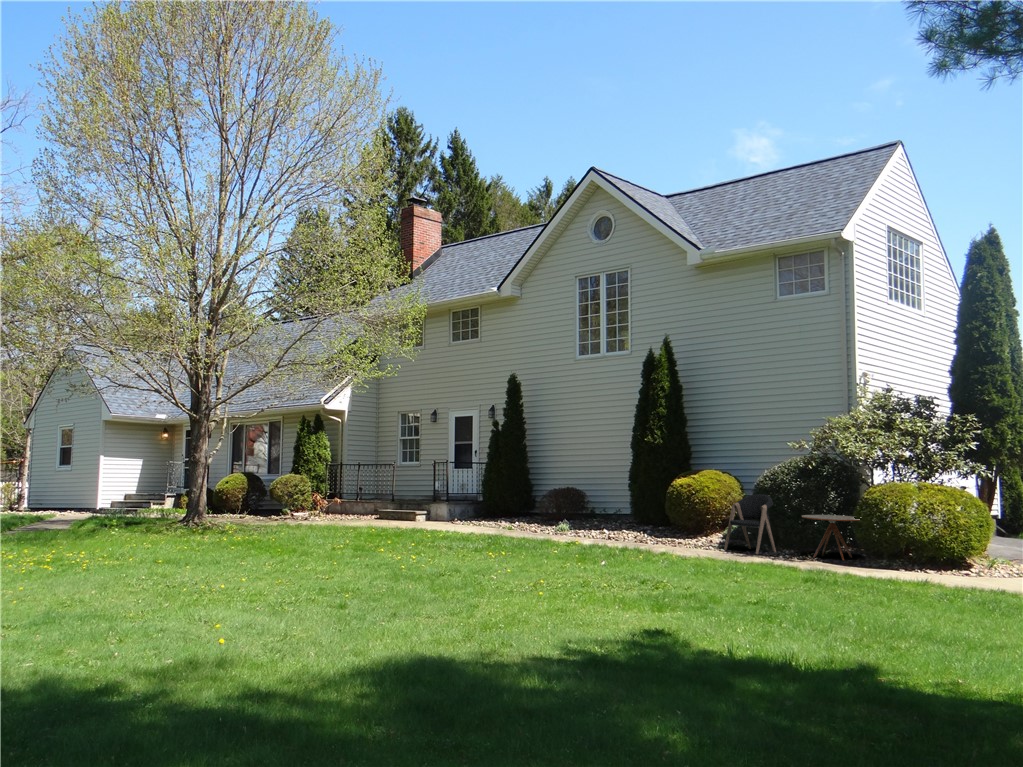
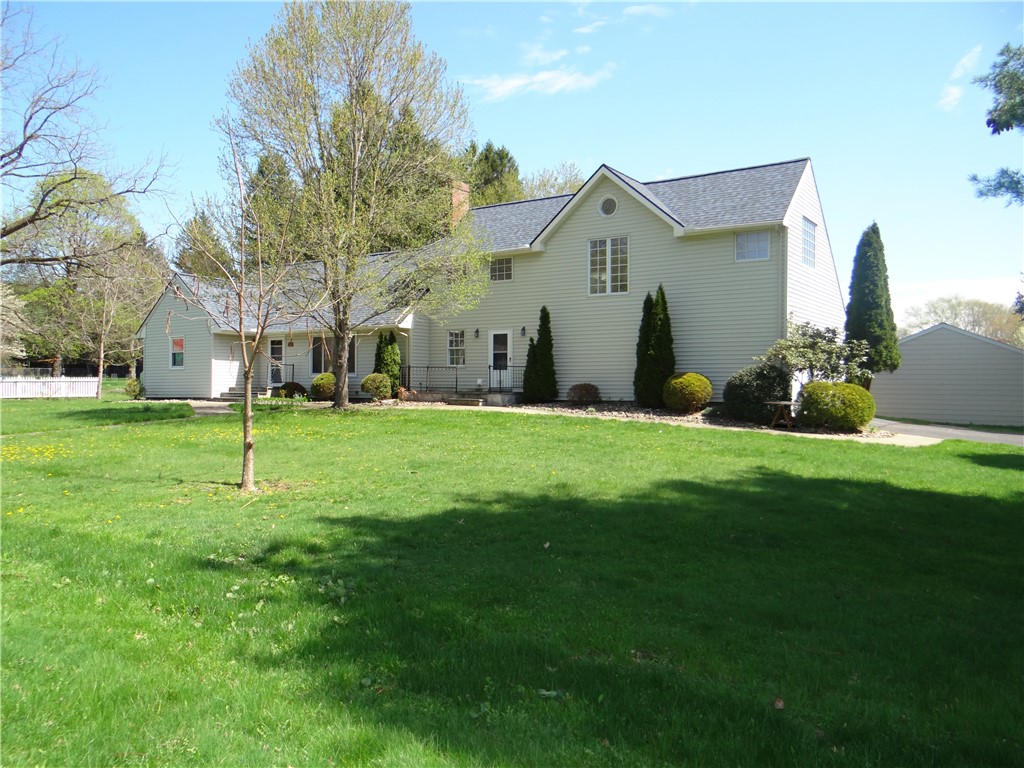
chair: present [724,494,776,554] -> none [712,389,744,425]

